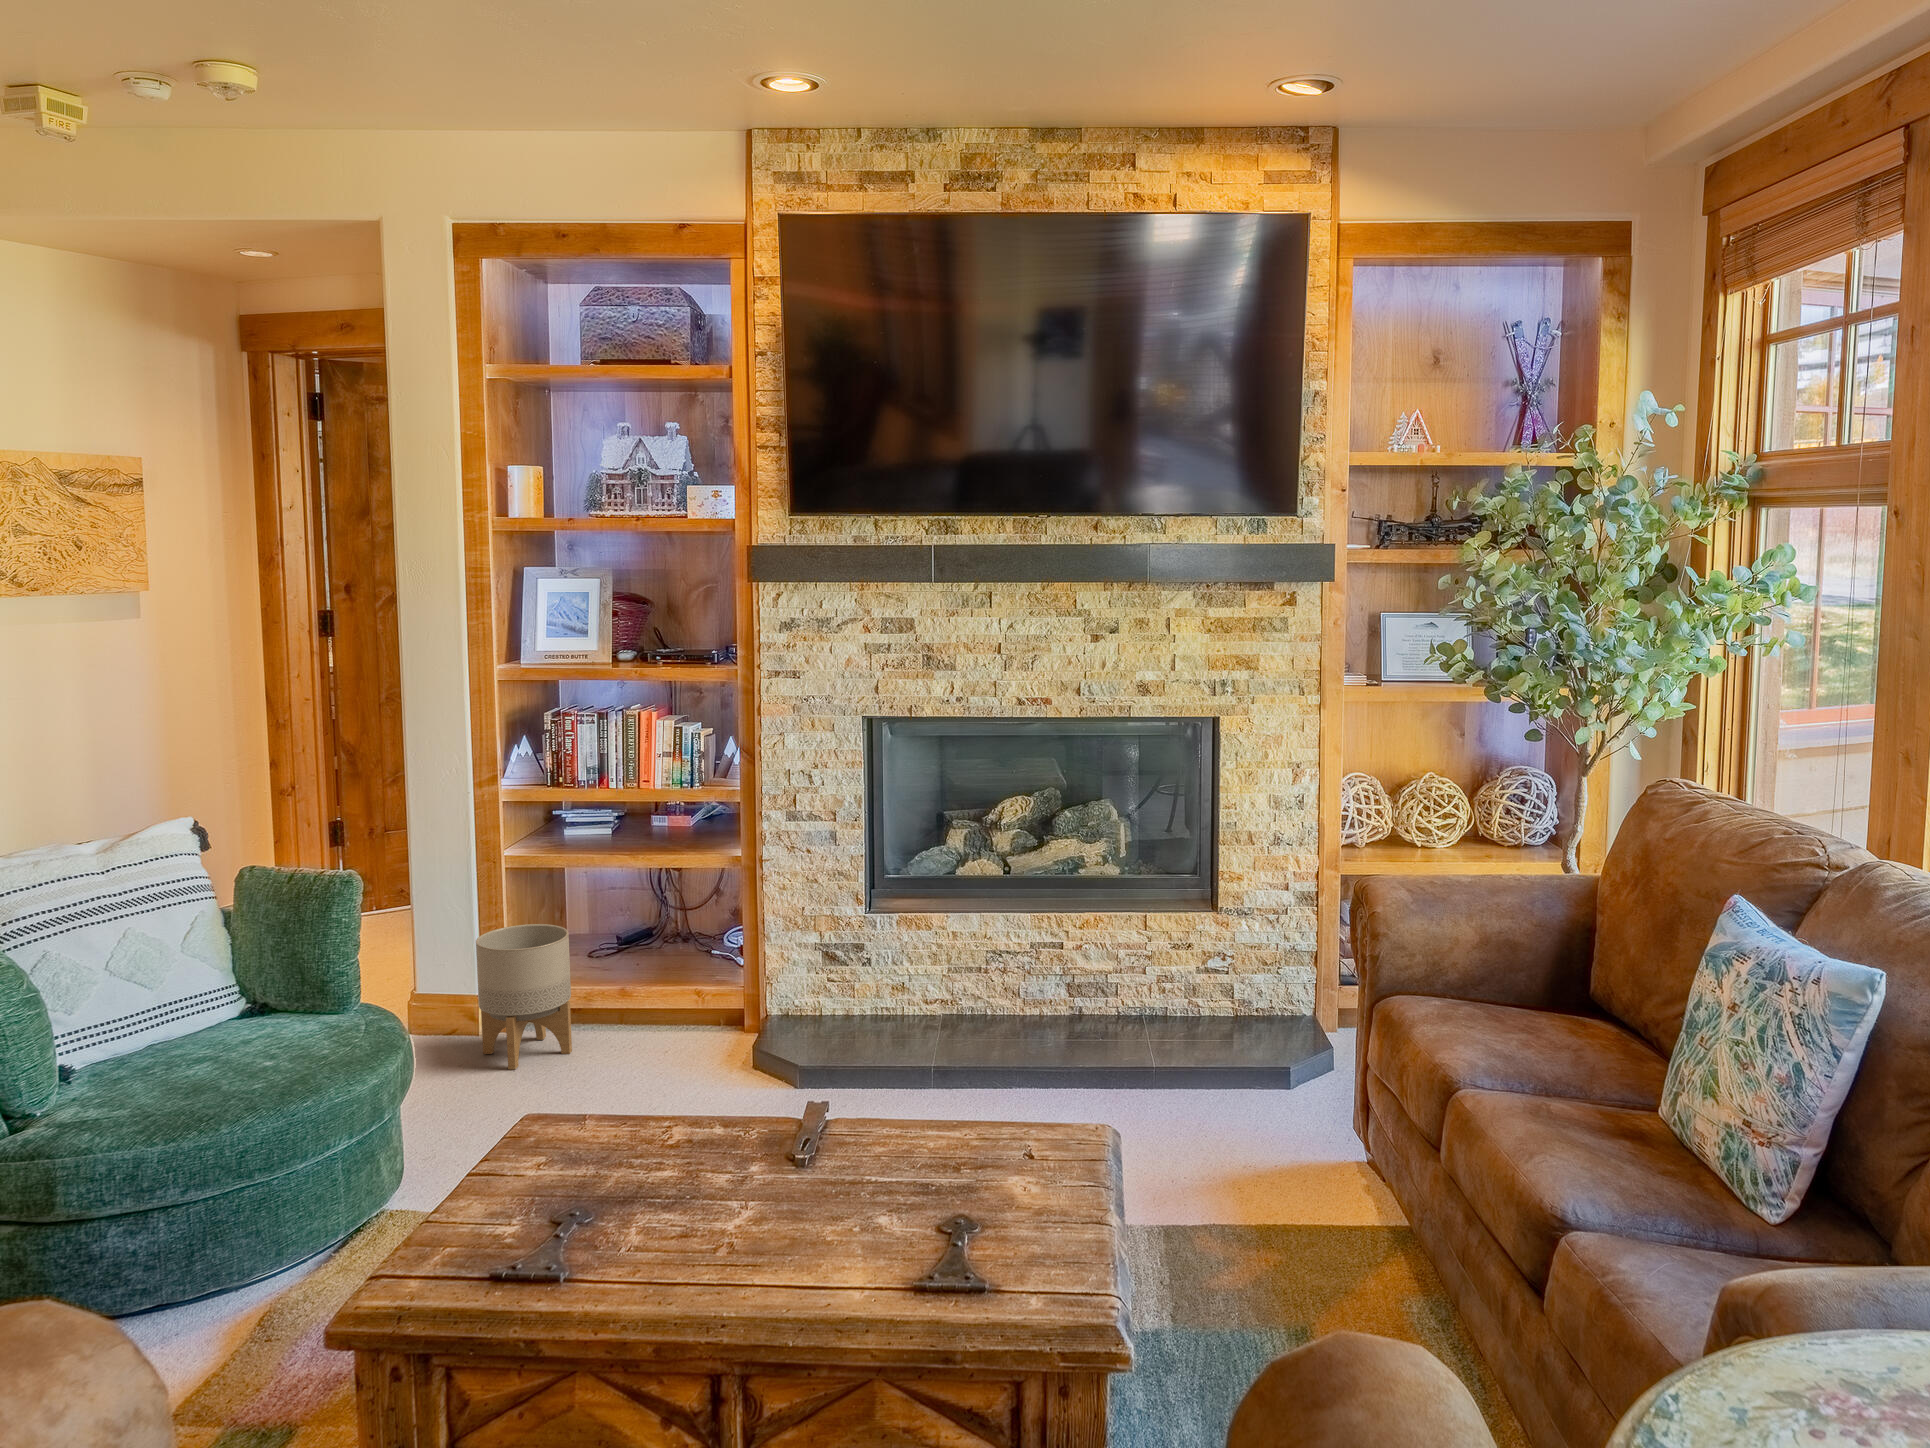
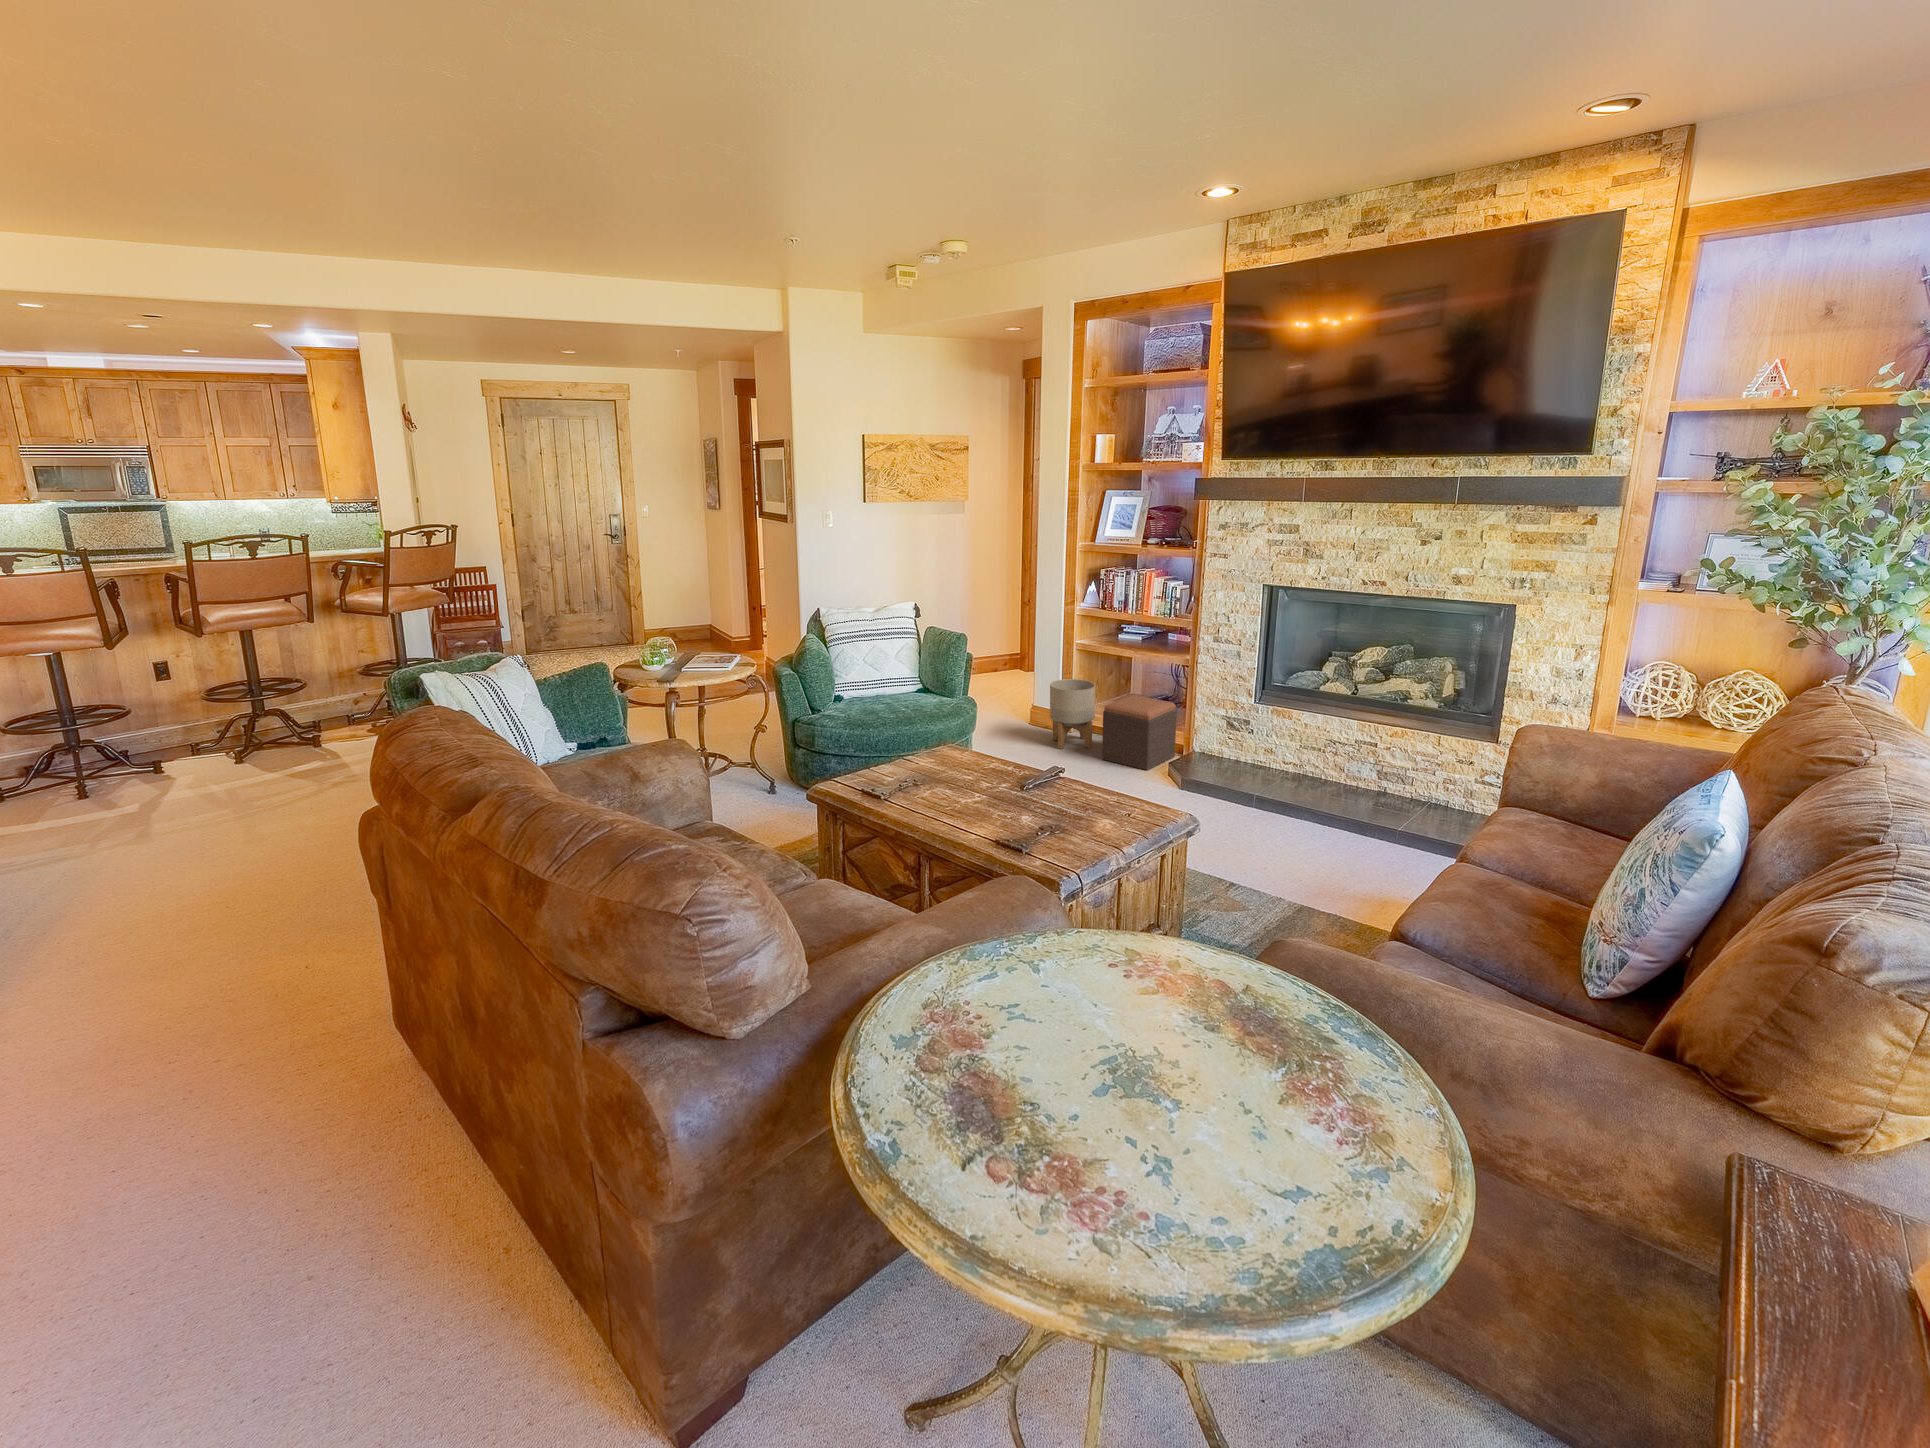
footstool: none [607,936,733,1071] -> present [1102,695,1177,770]

